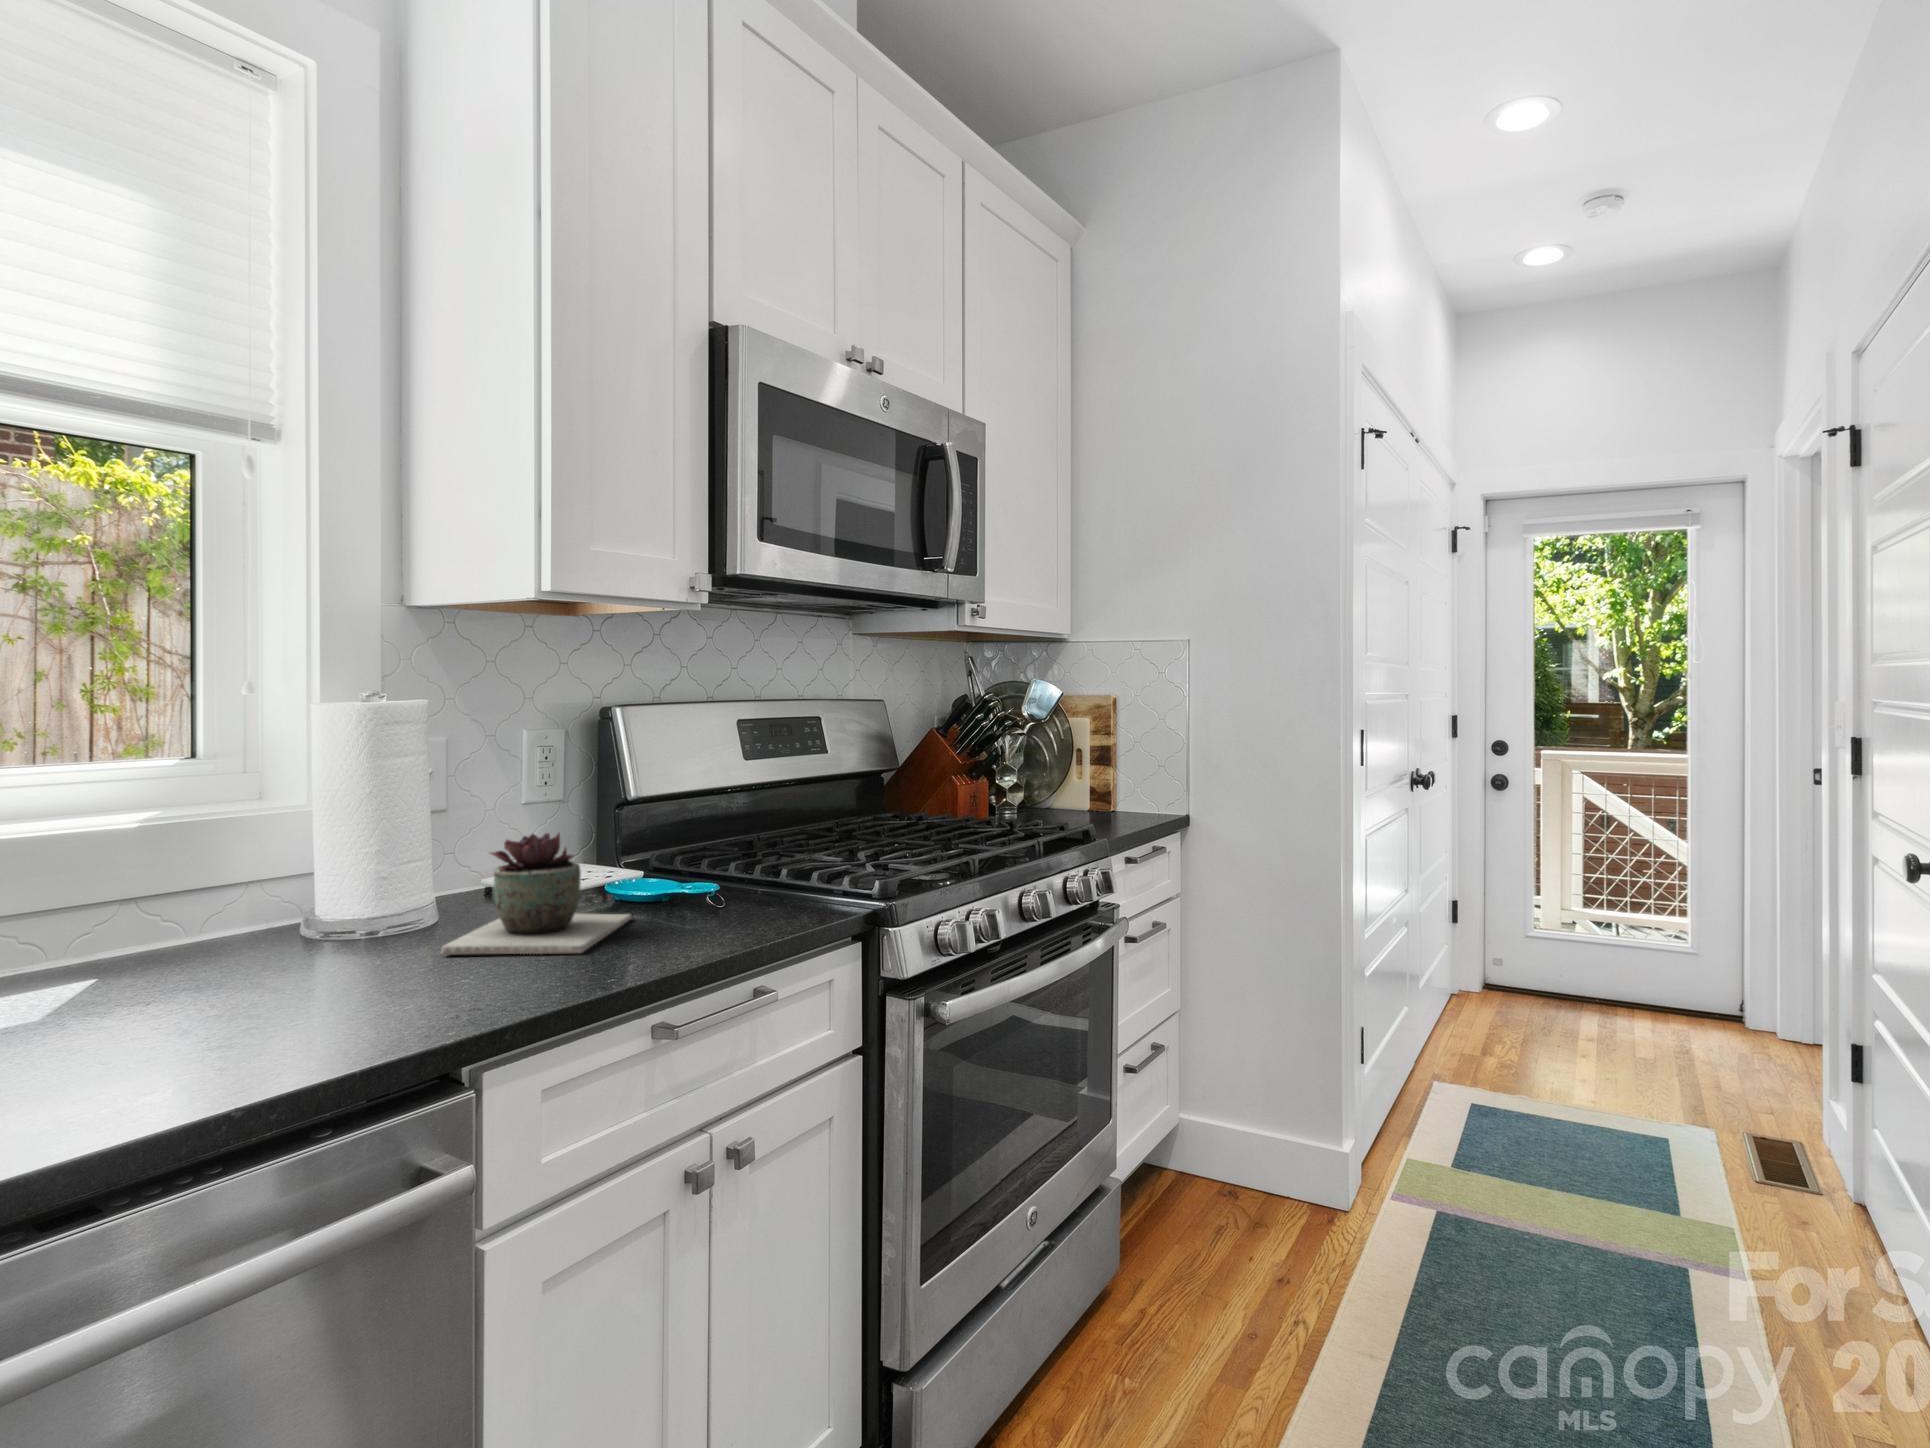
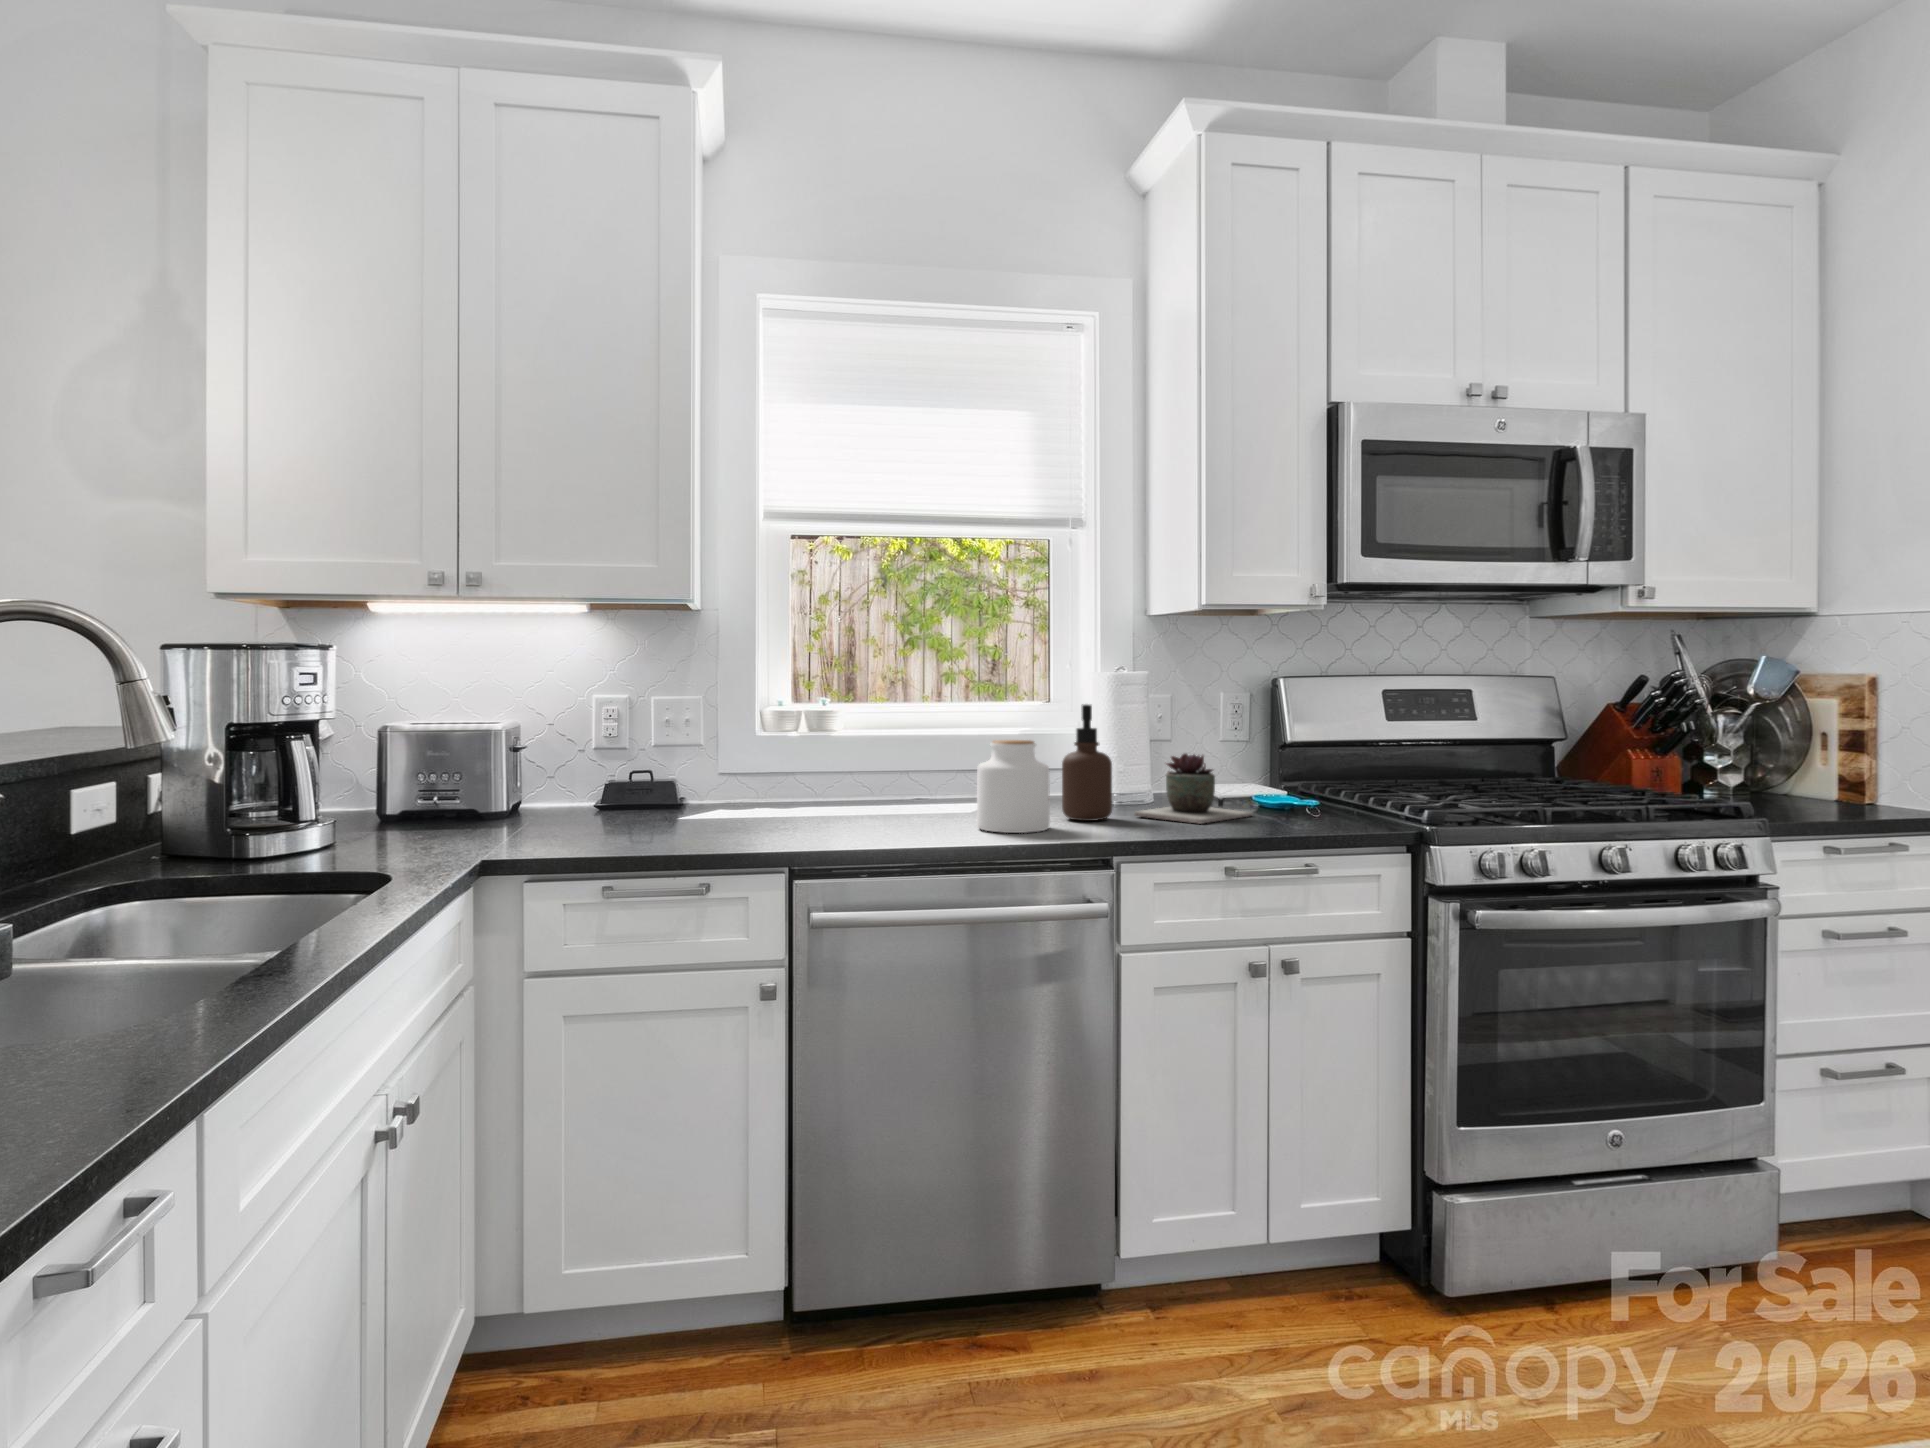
soap dispenser: none [297,761,407,987] -> present [1062,704,1112,821]
jar: none [104,846,302,1068] -> present [977,740,1050,833]

